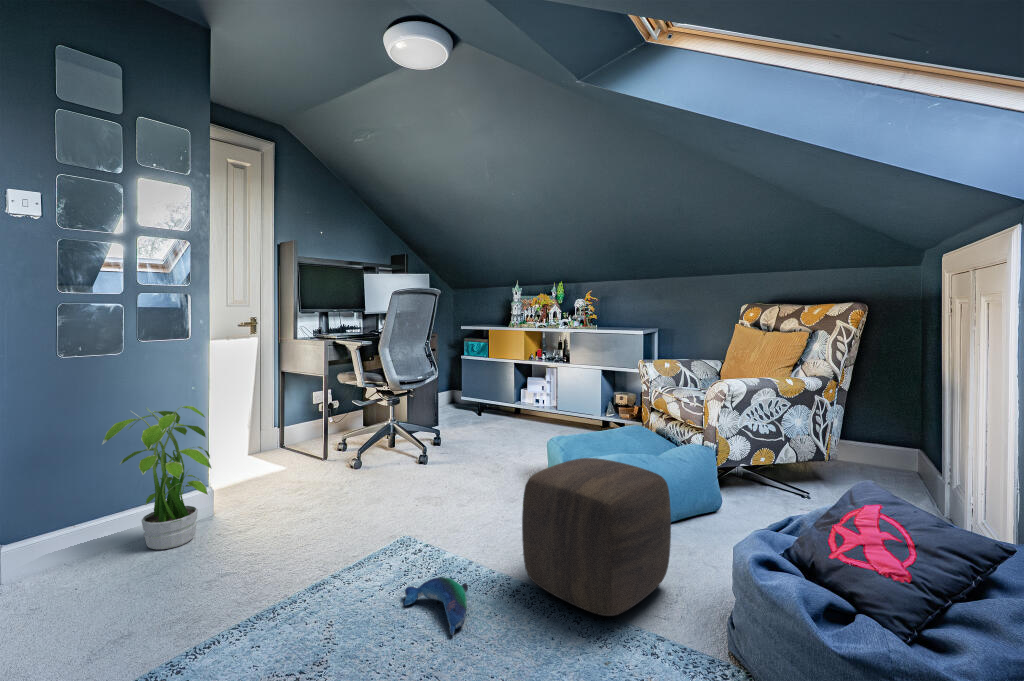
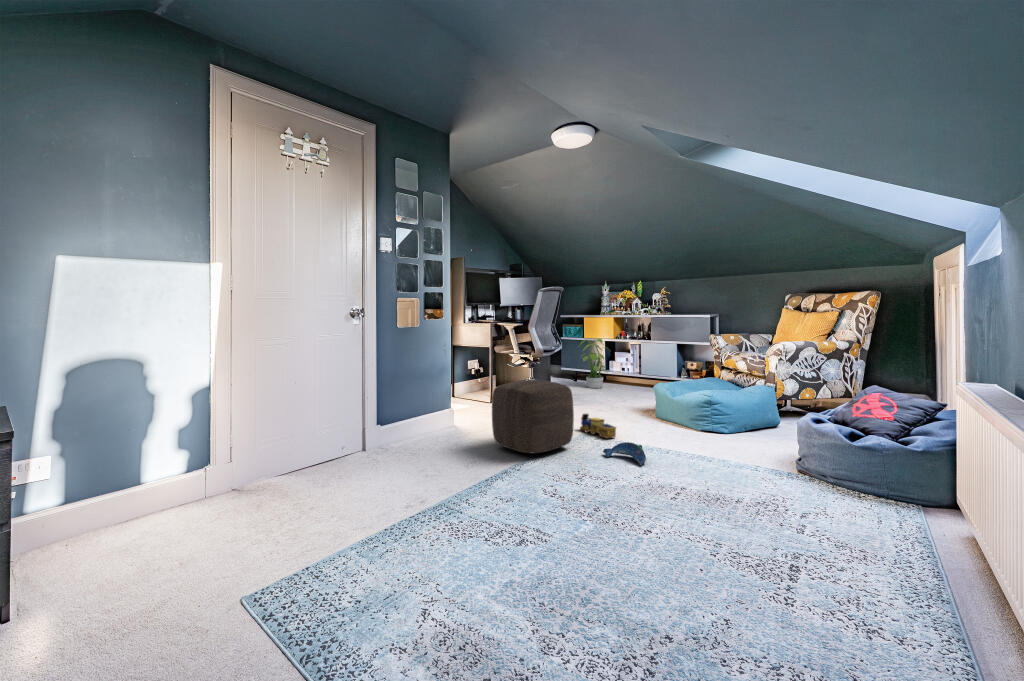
potted plant: present [102,406,211,550] -> present [579,339,607,388]
ottoman: present [522,458,671,616] -> present [492,380,574,453]
toy train: none [412,497,458,548] -> present [580,414,616,438]

